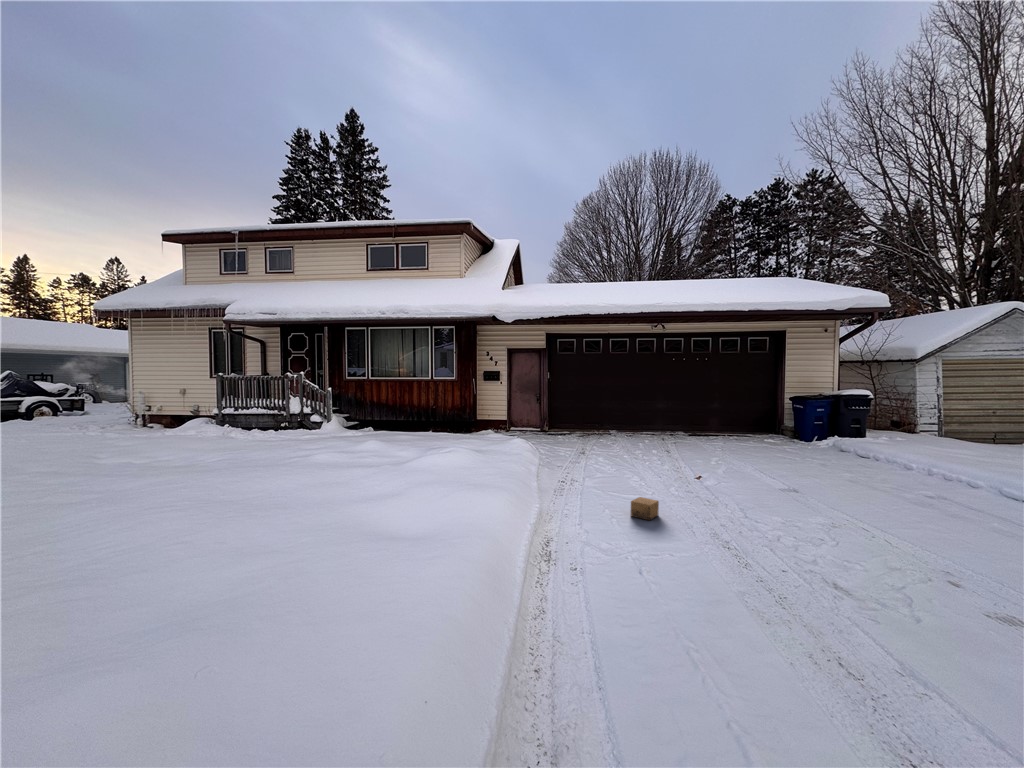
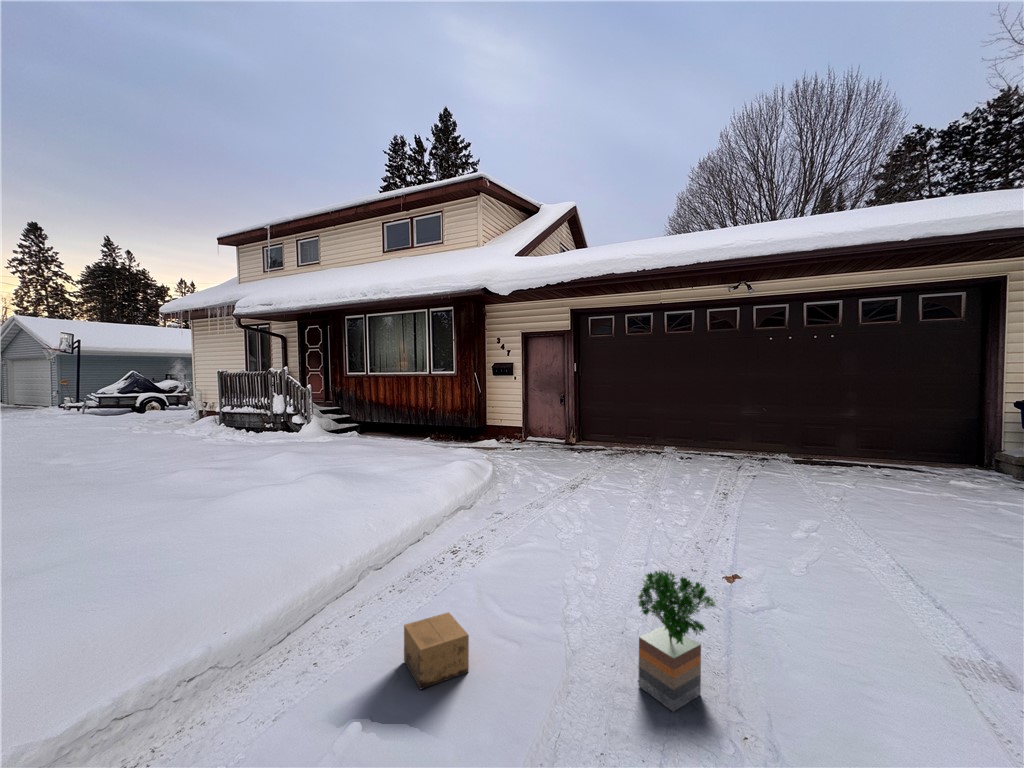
potted tree: none [715,469,746,515] -> present [638,571,716,712]

